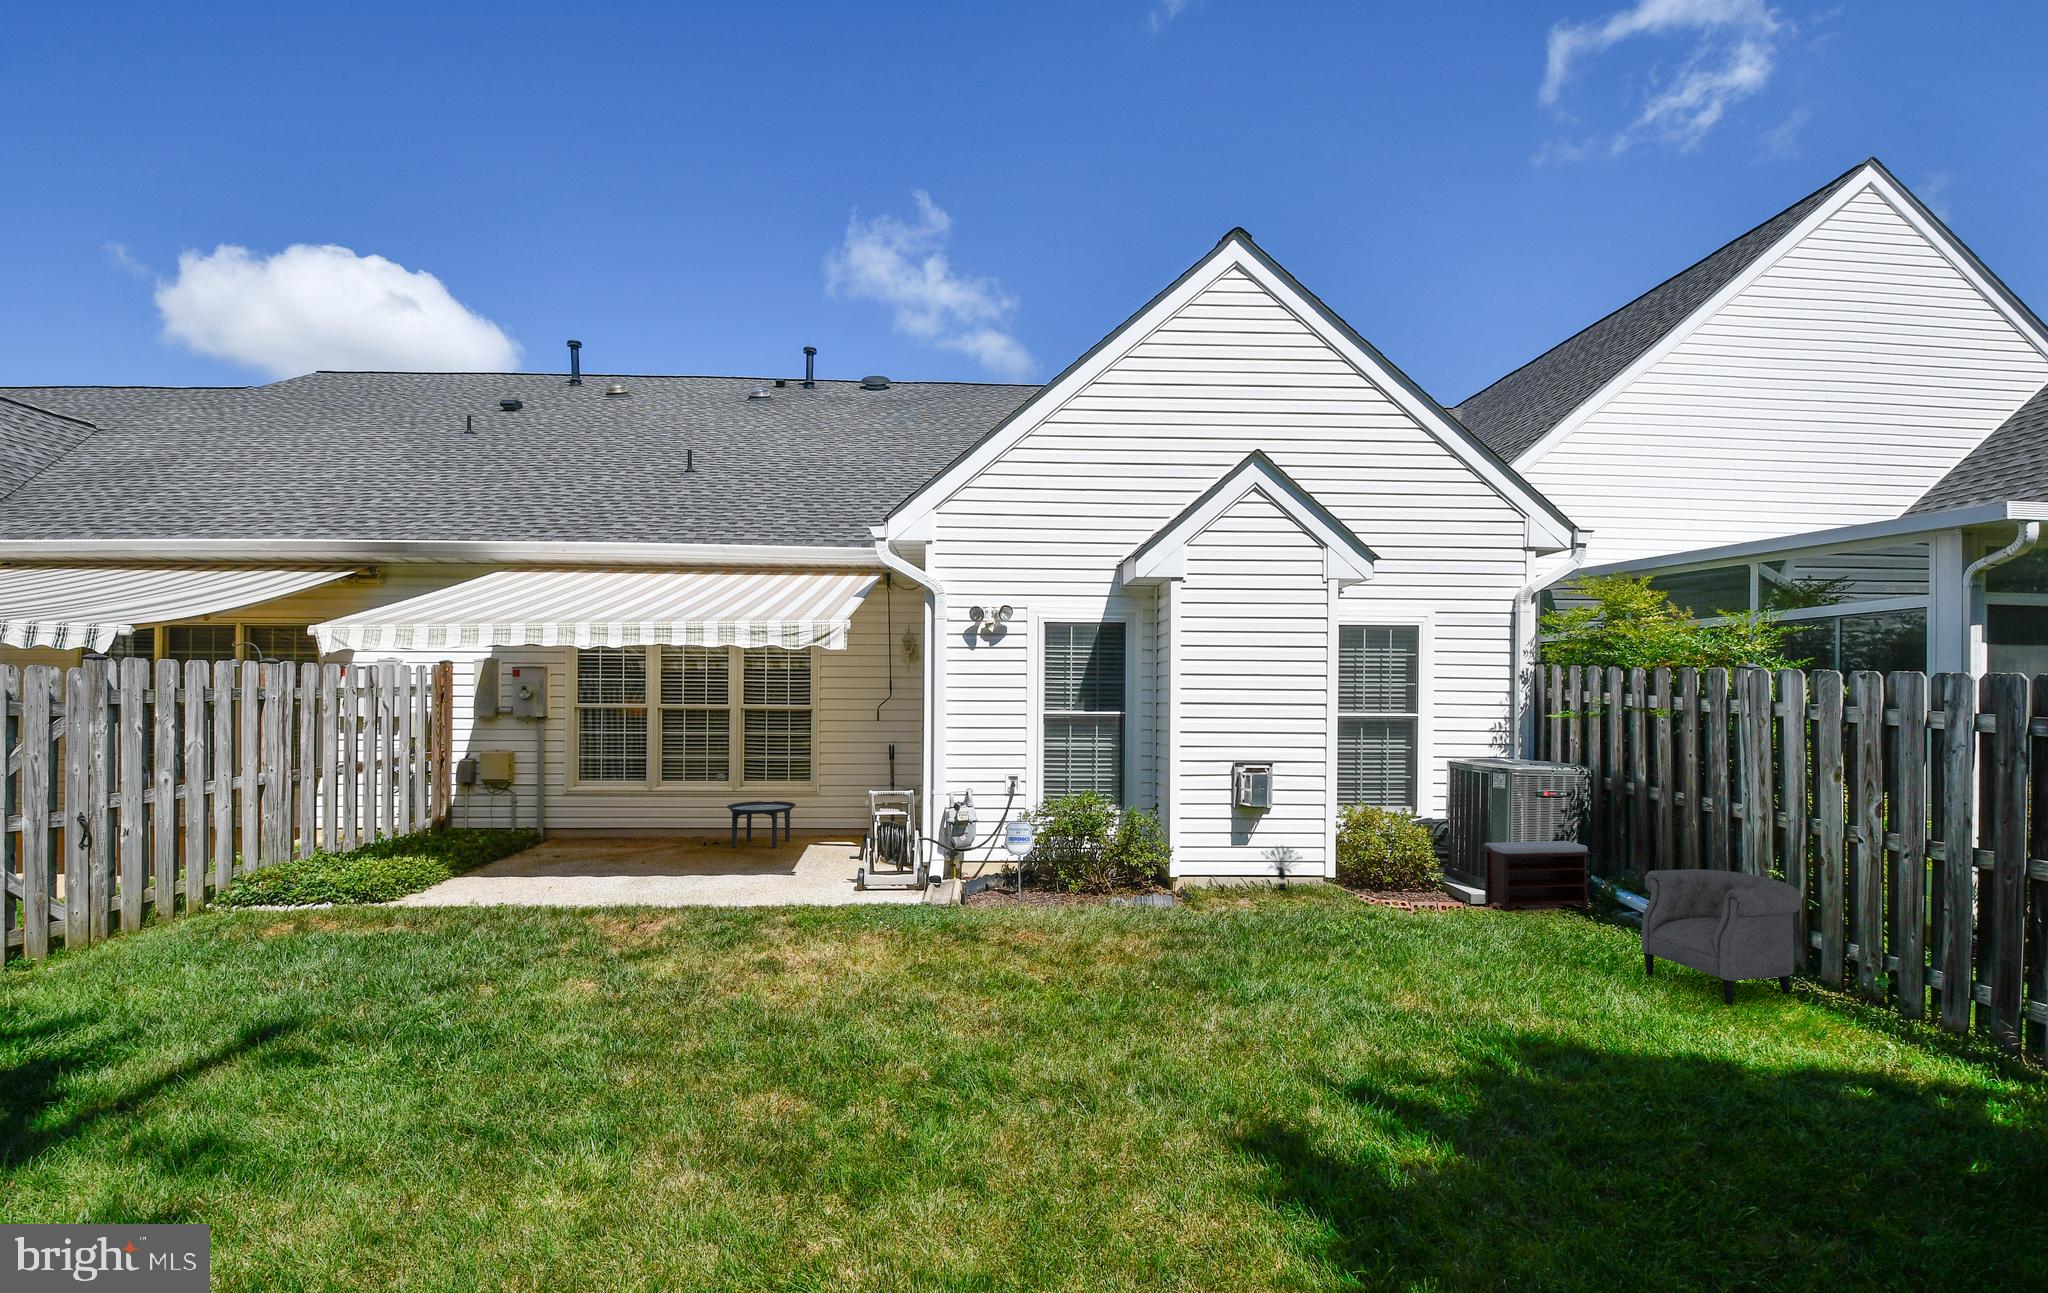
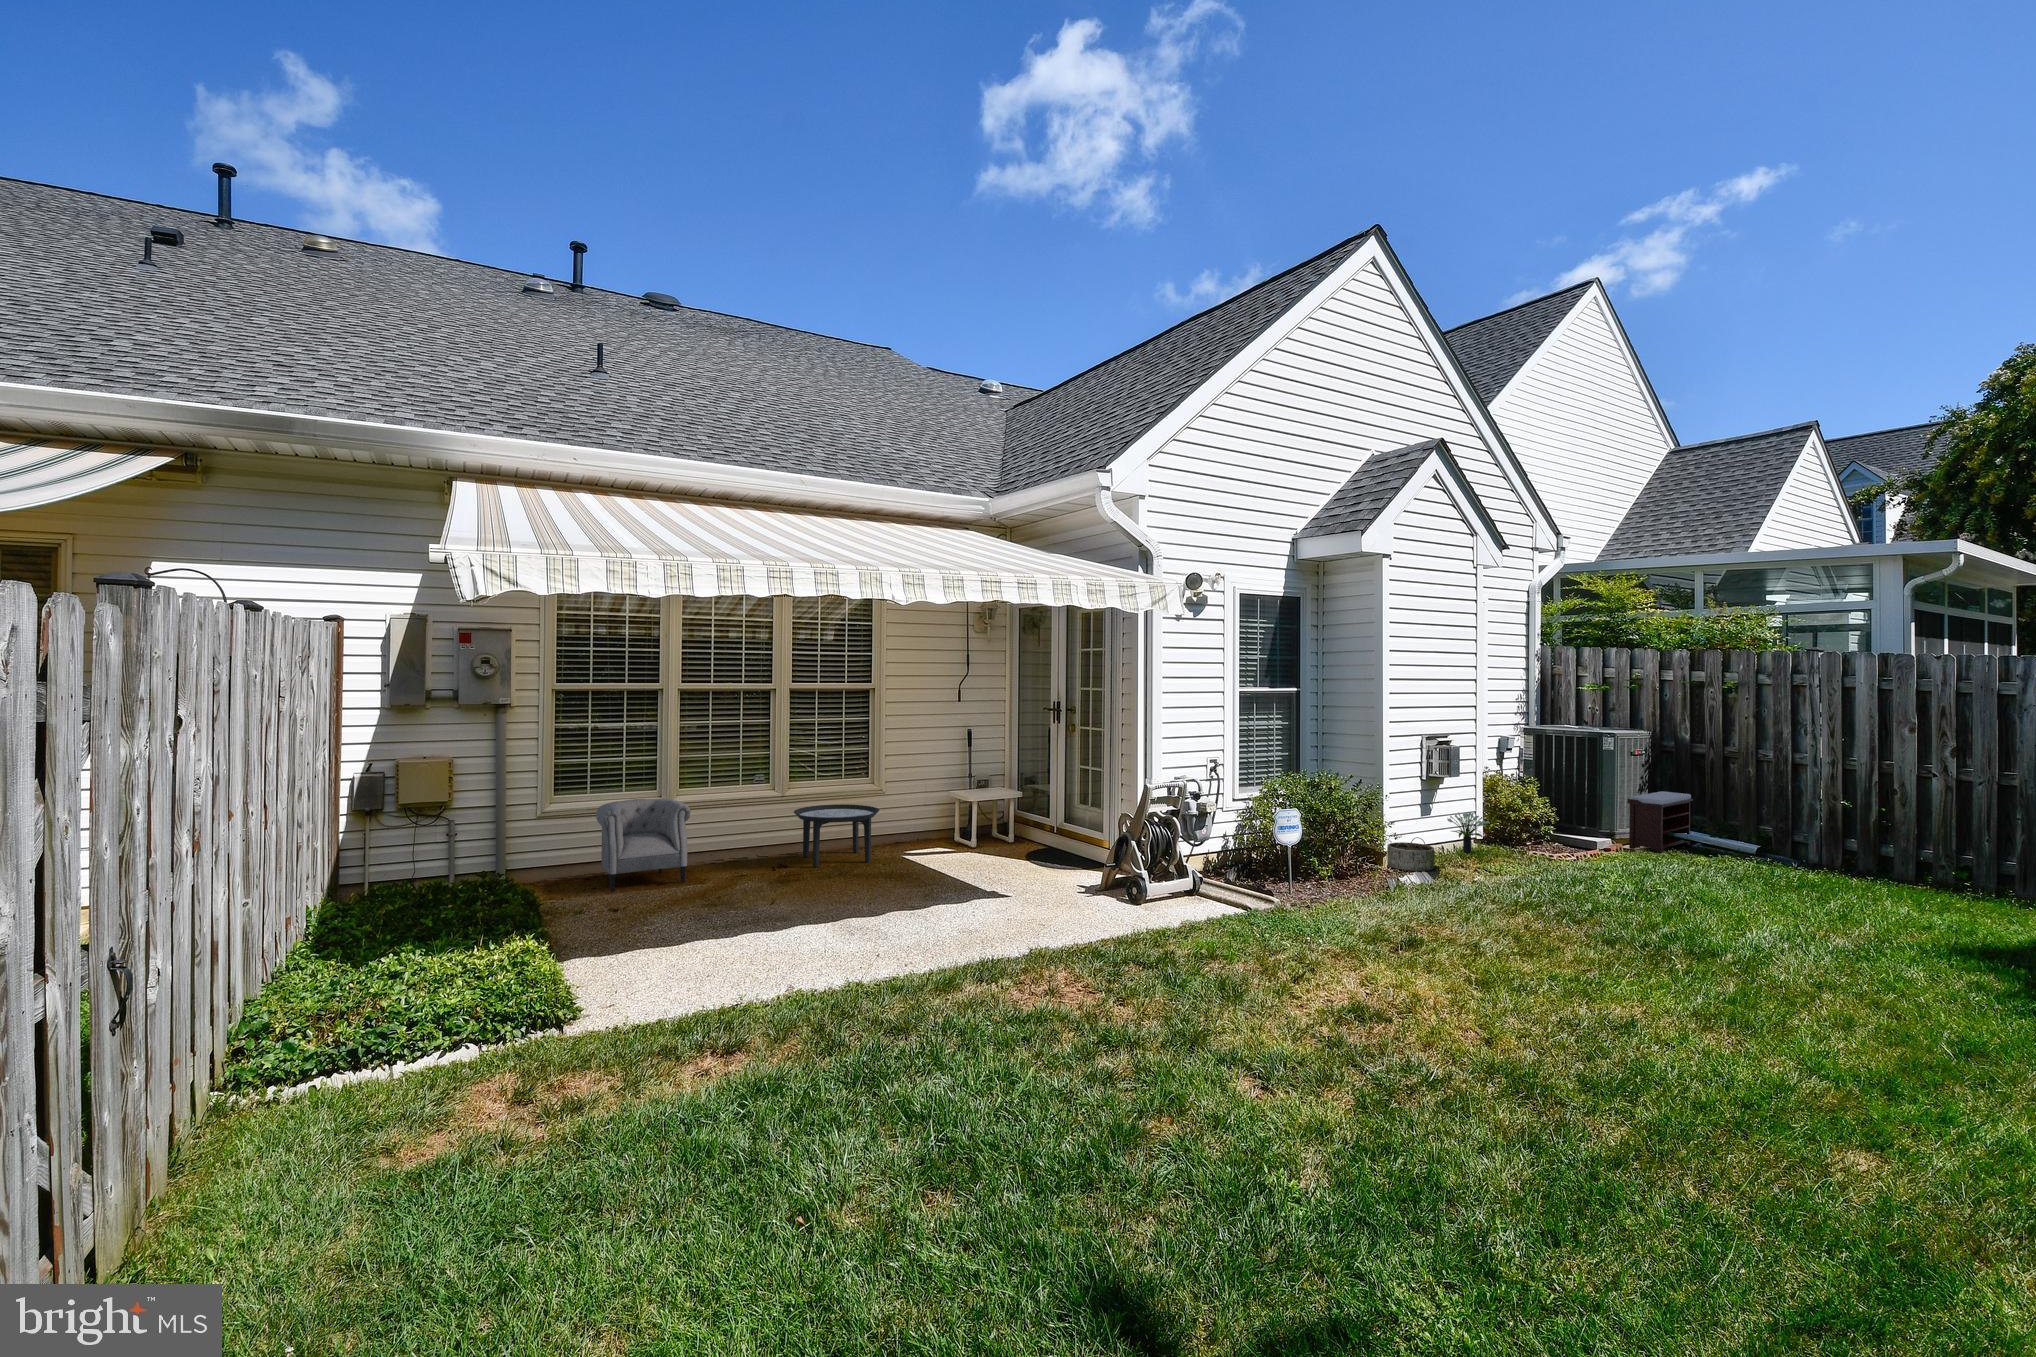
basket: none [1152,865,1196,898] -> present [1387,837,1434,871]
chair: present [1642,869,1802,1005] -> present [596,799,690,891]

